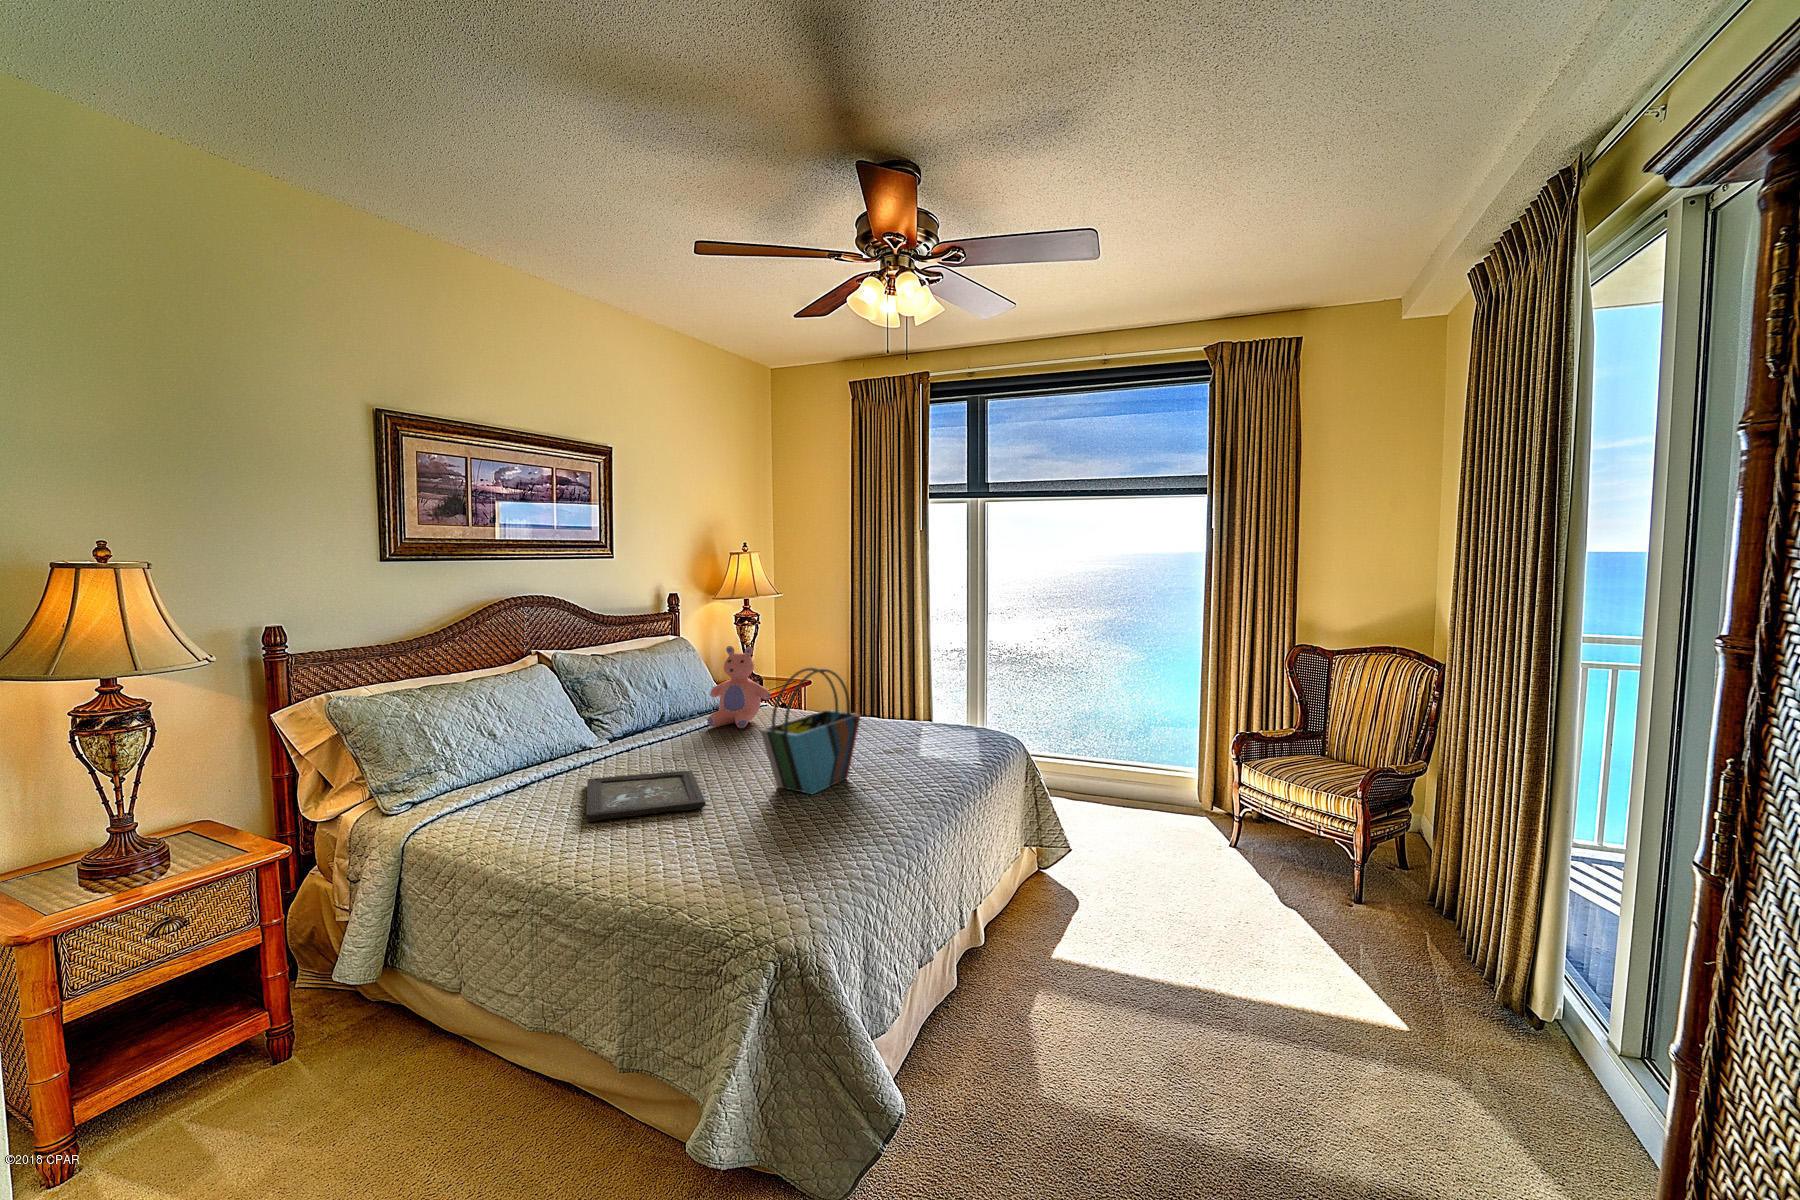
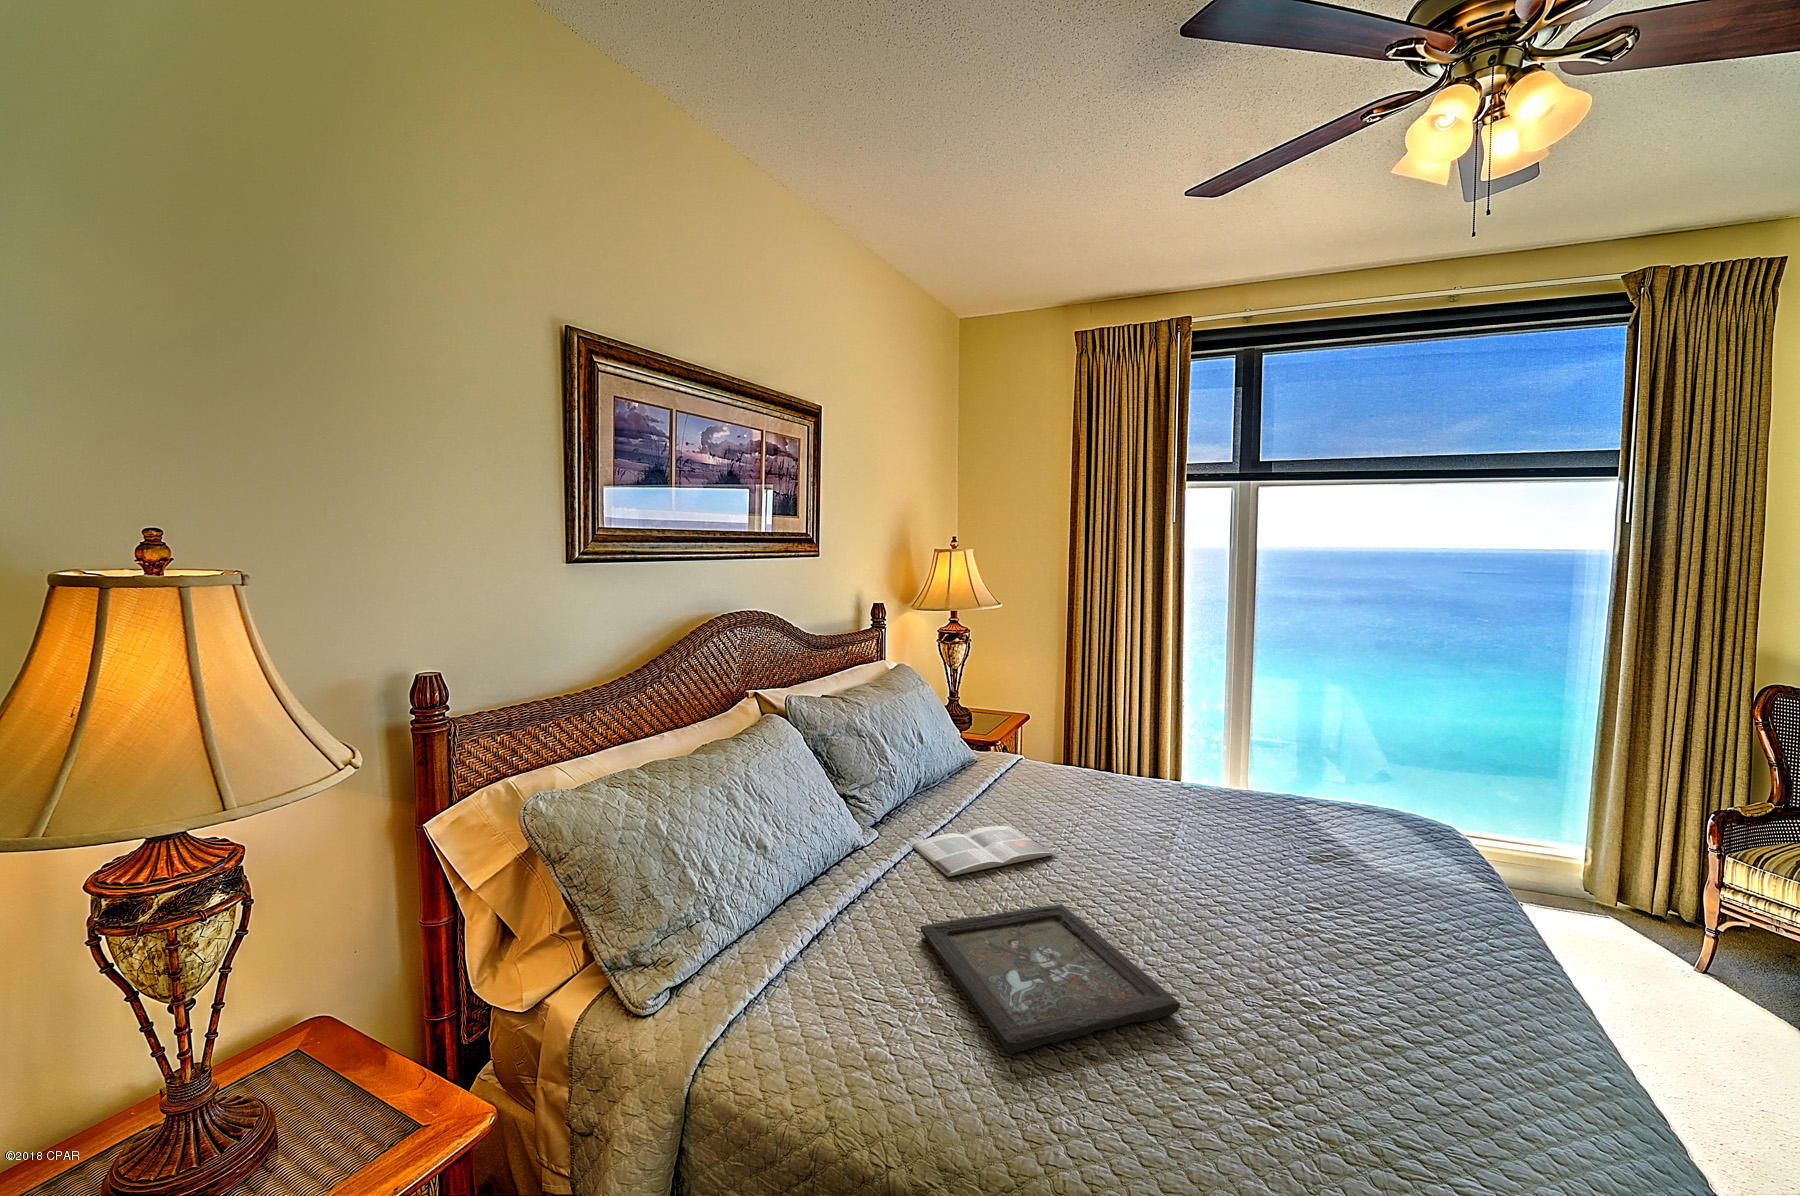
teddy bear: present [708,646,770,728] -> none [978,683,1067,804]
tote bag: present [760,668,861,794] -> none [1234,749,1333,974]
magazine: none [626,739,719,762] -> present [912,826,1054,877]

